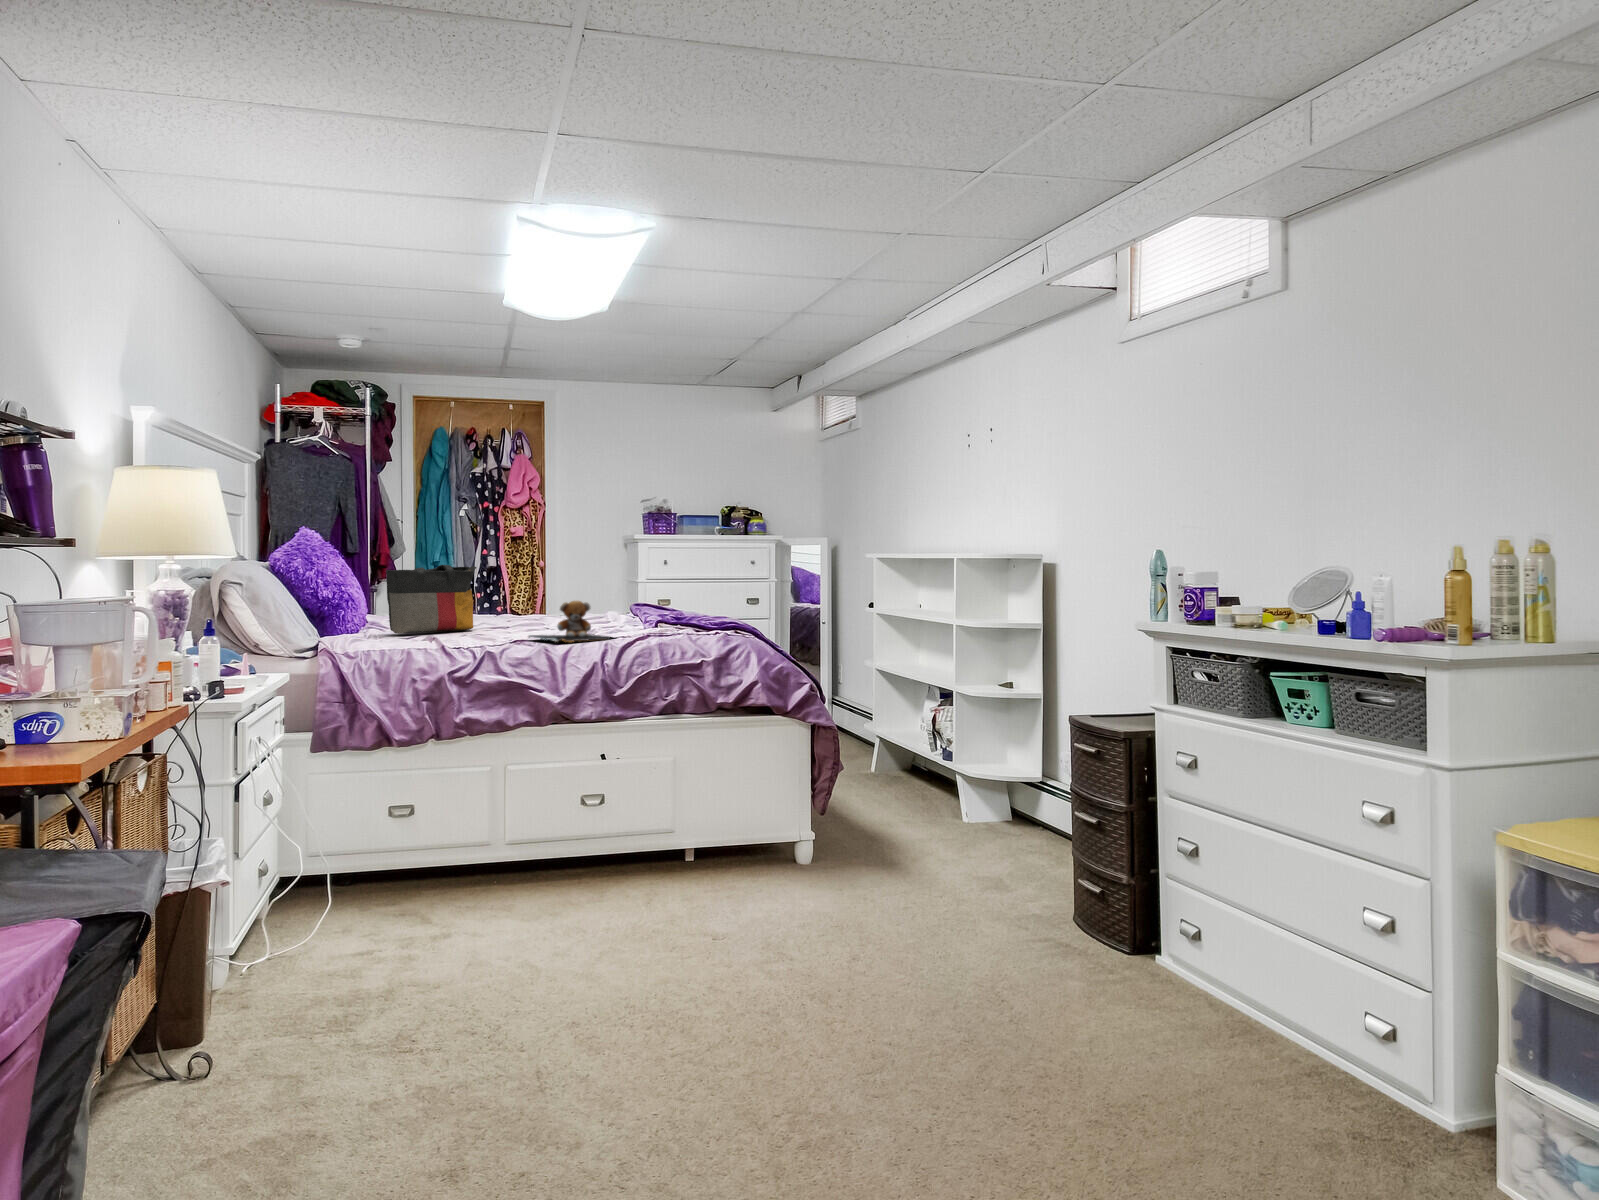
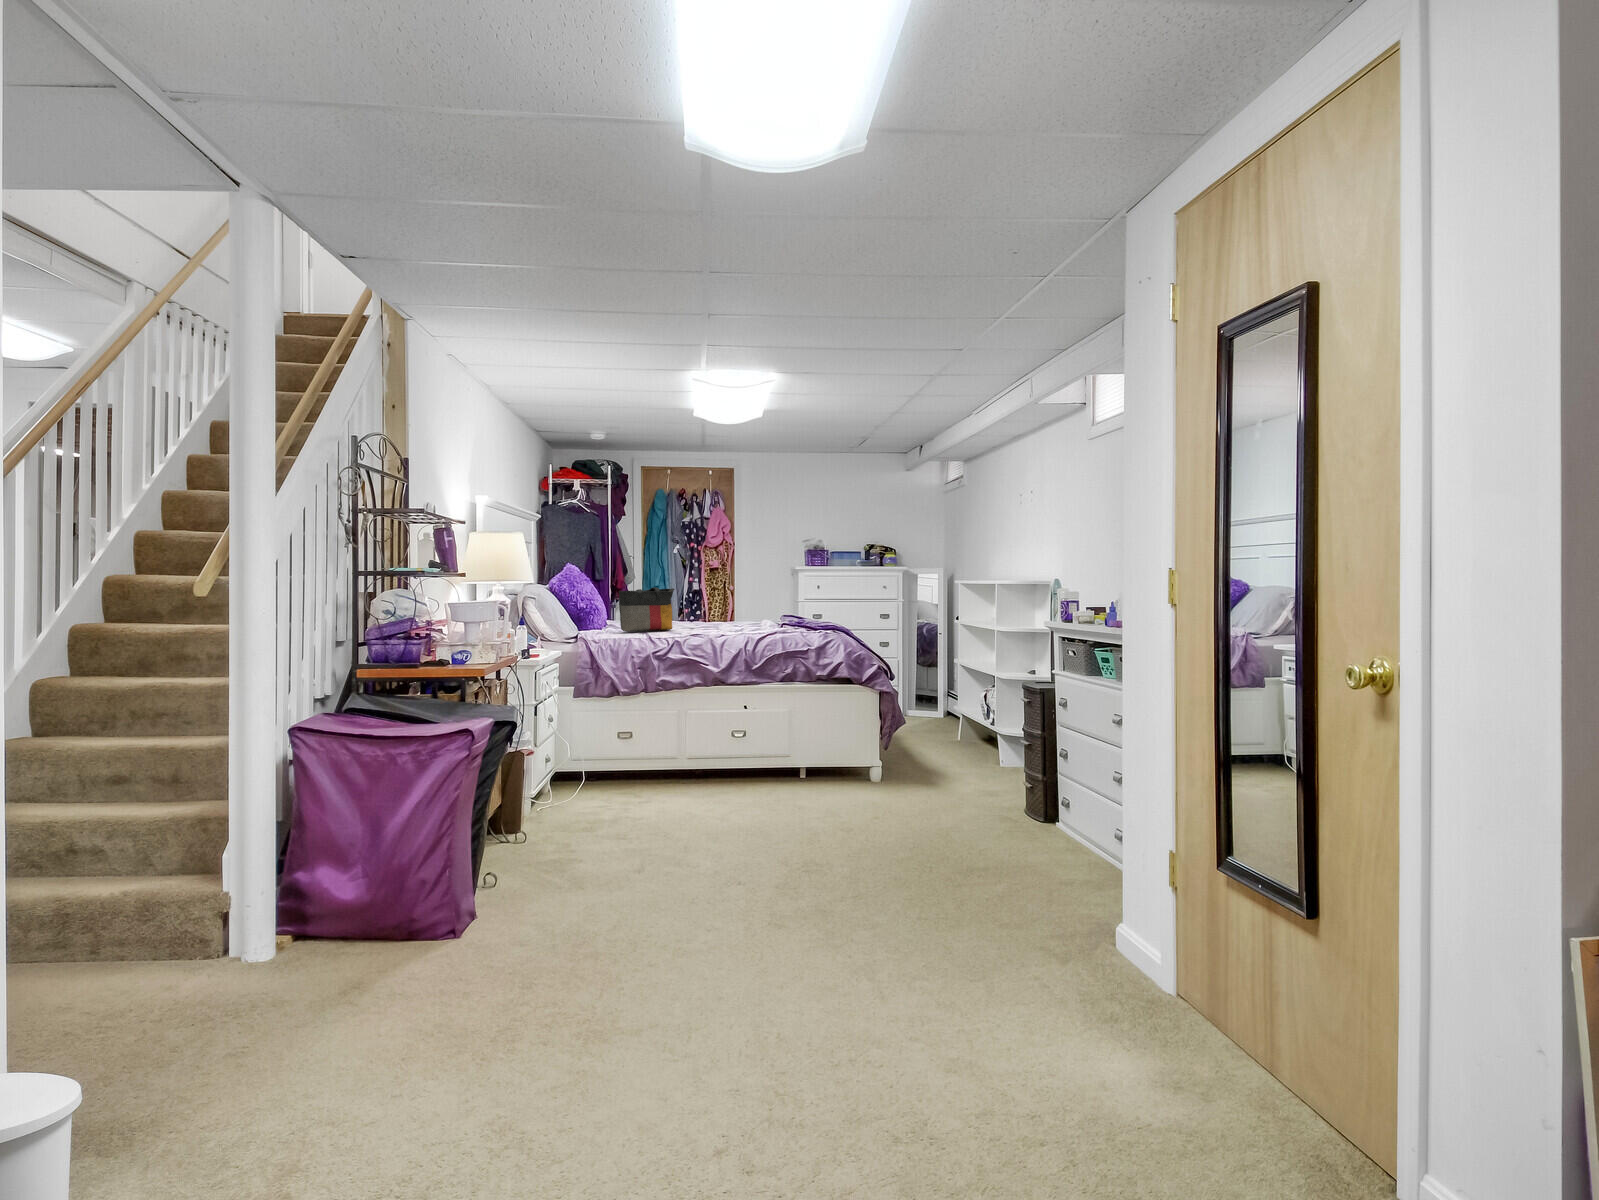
teddy bear: present [529,601,611,642] -> none [702,610,758,636]

